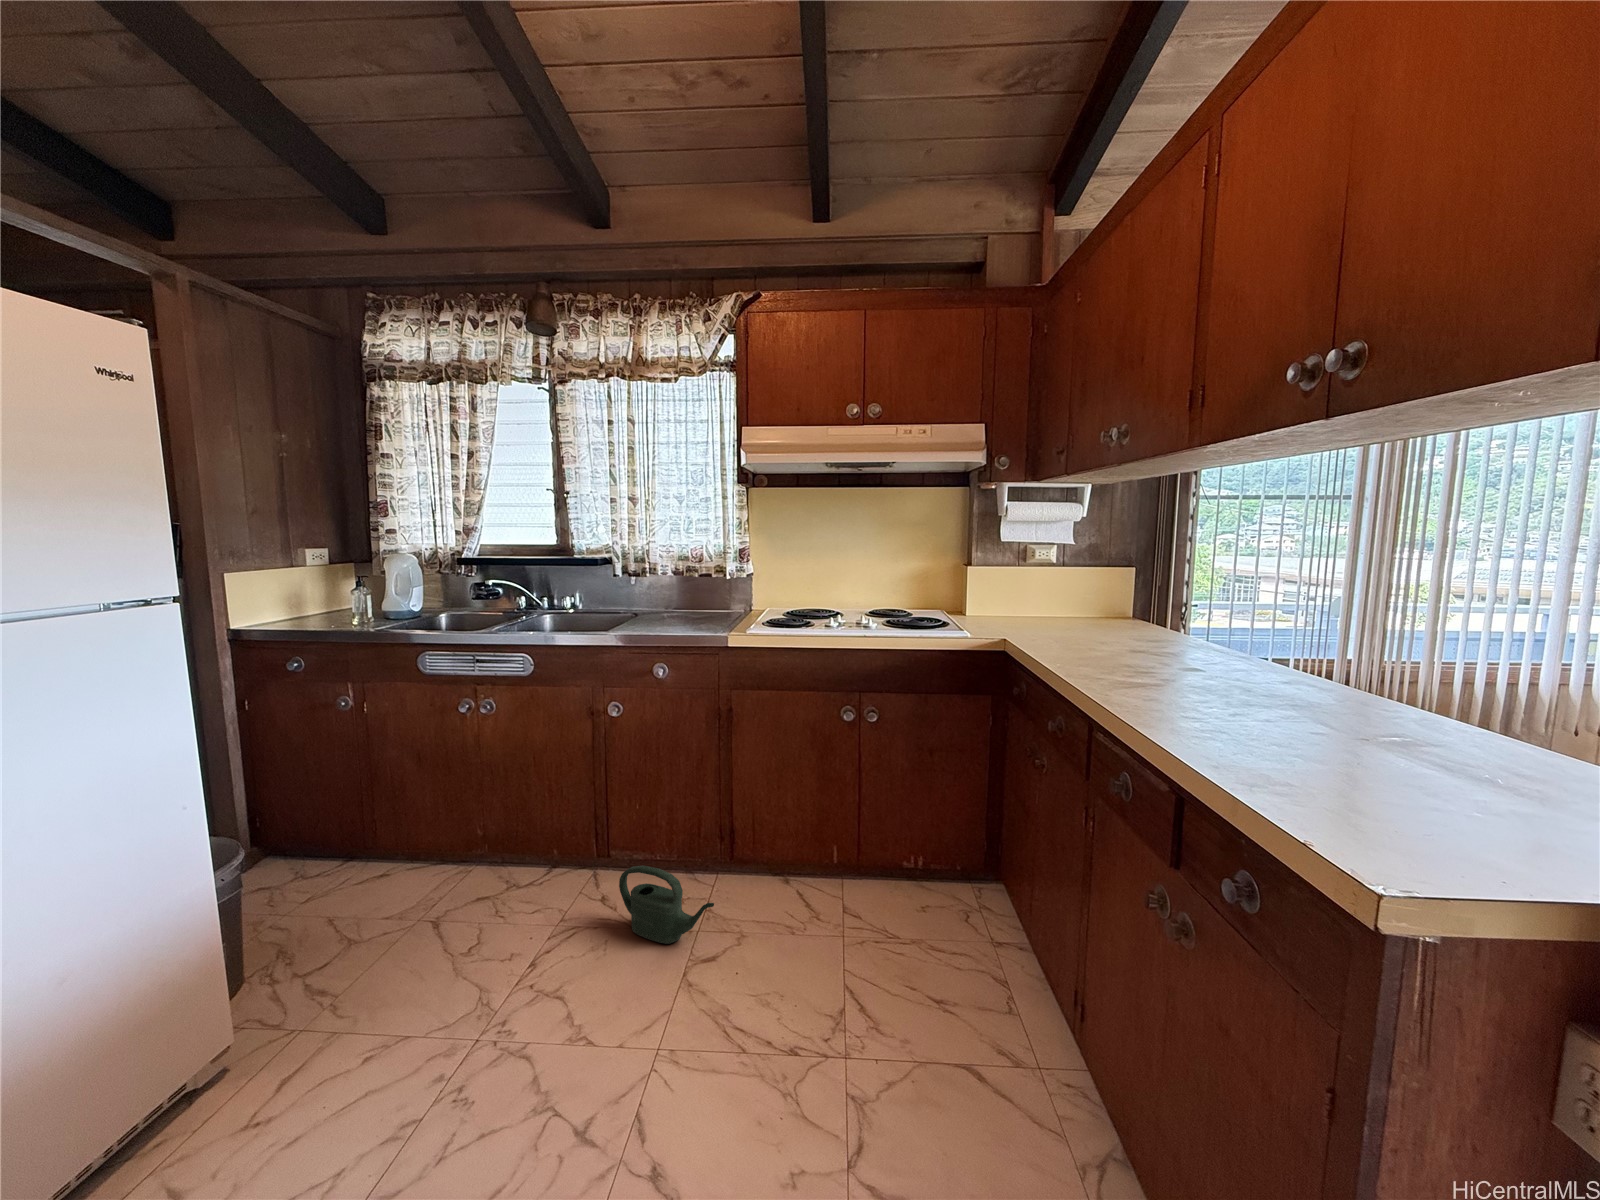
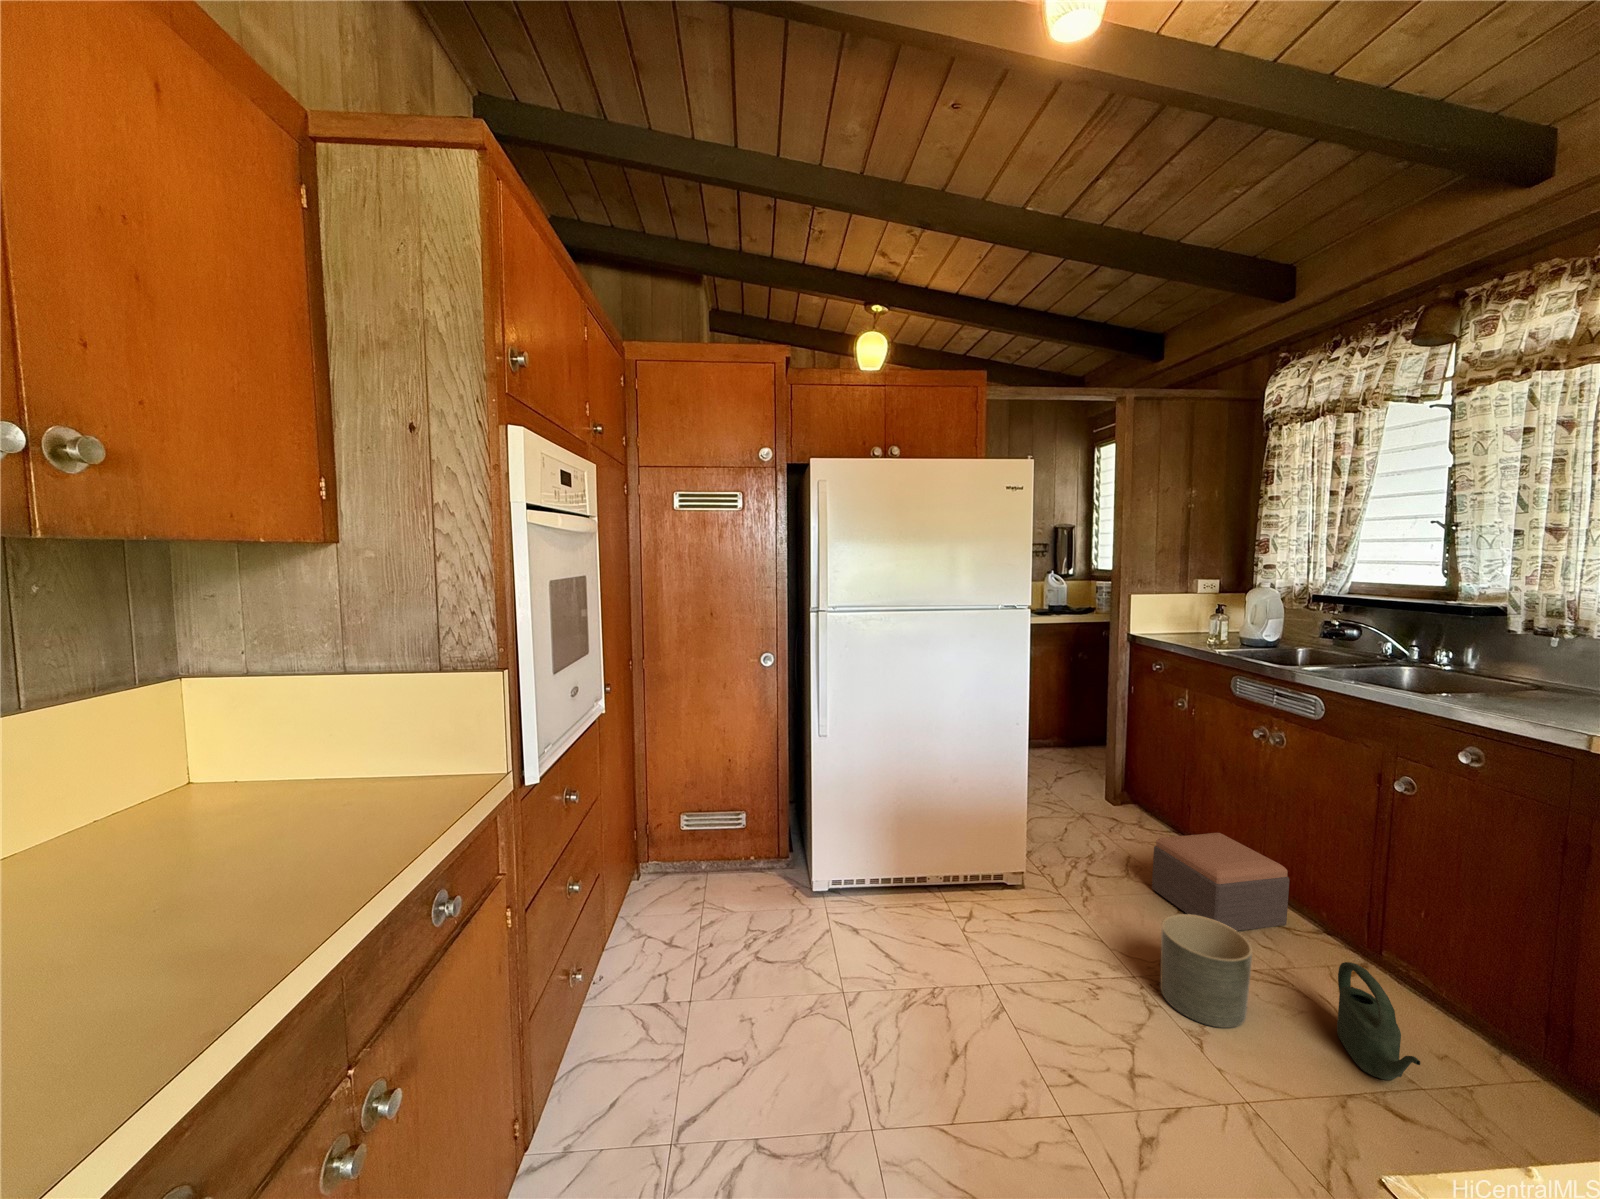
footstool: none [389,825,526,936] -> present [1152,833,1289,931]
planter: none [498,906,589,1032] -> present [1160,914,1252,1028]

